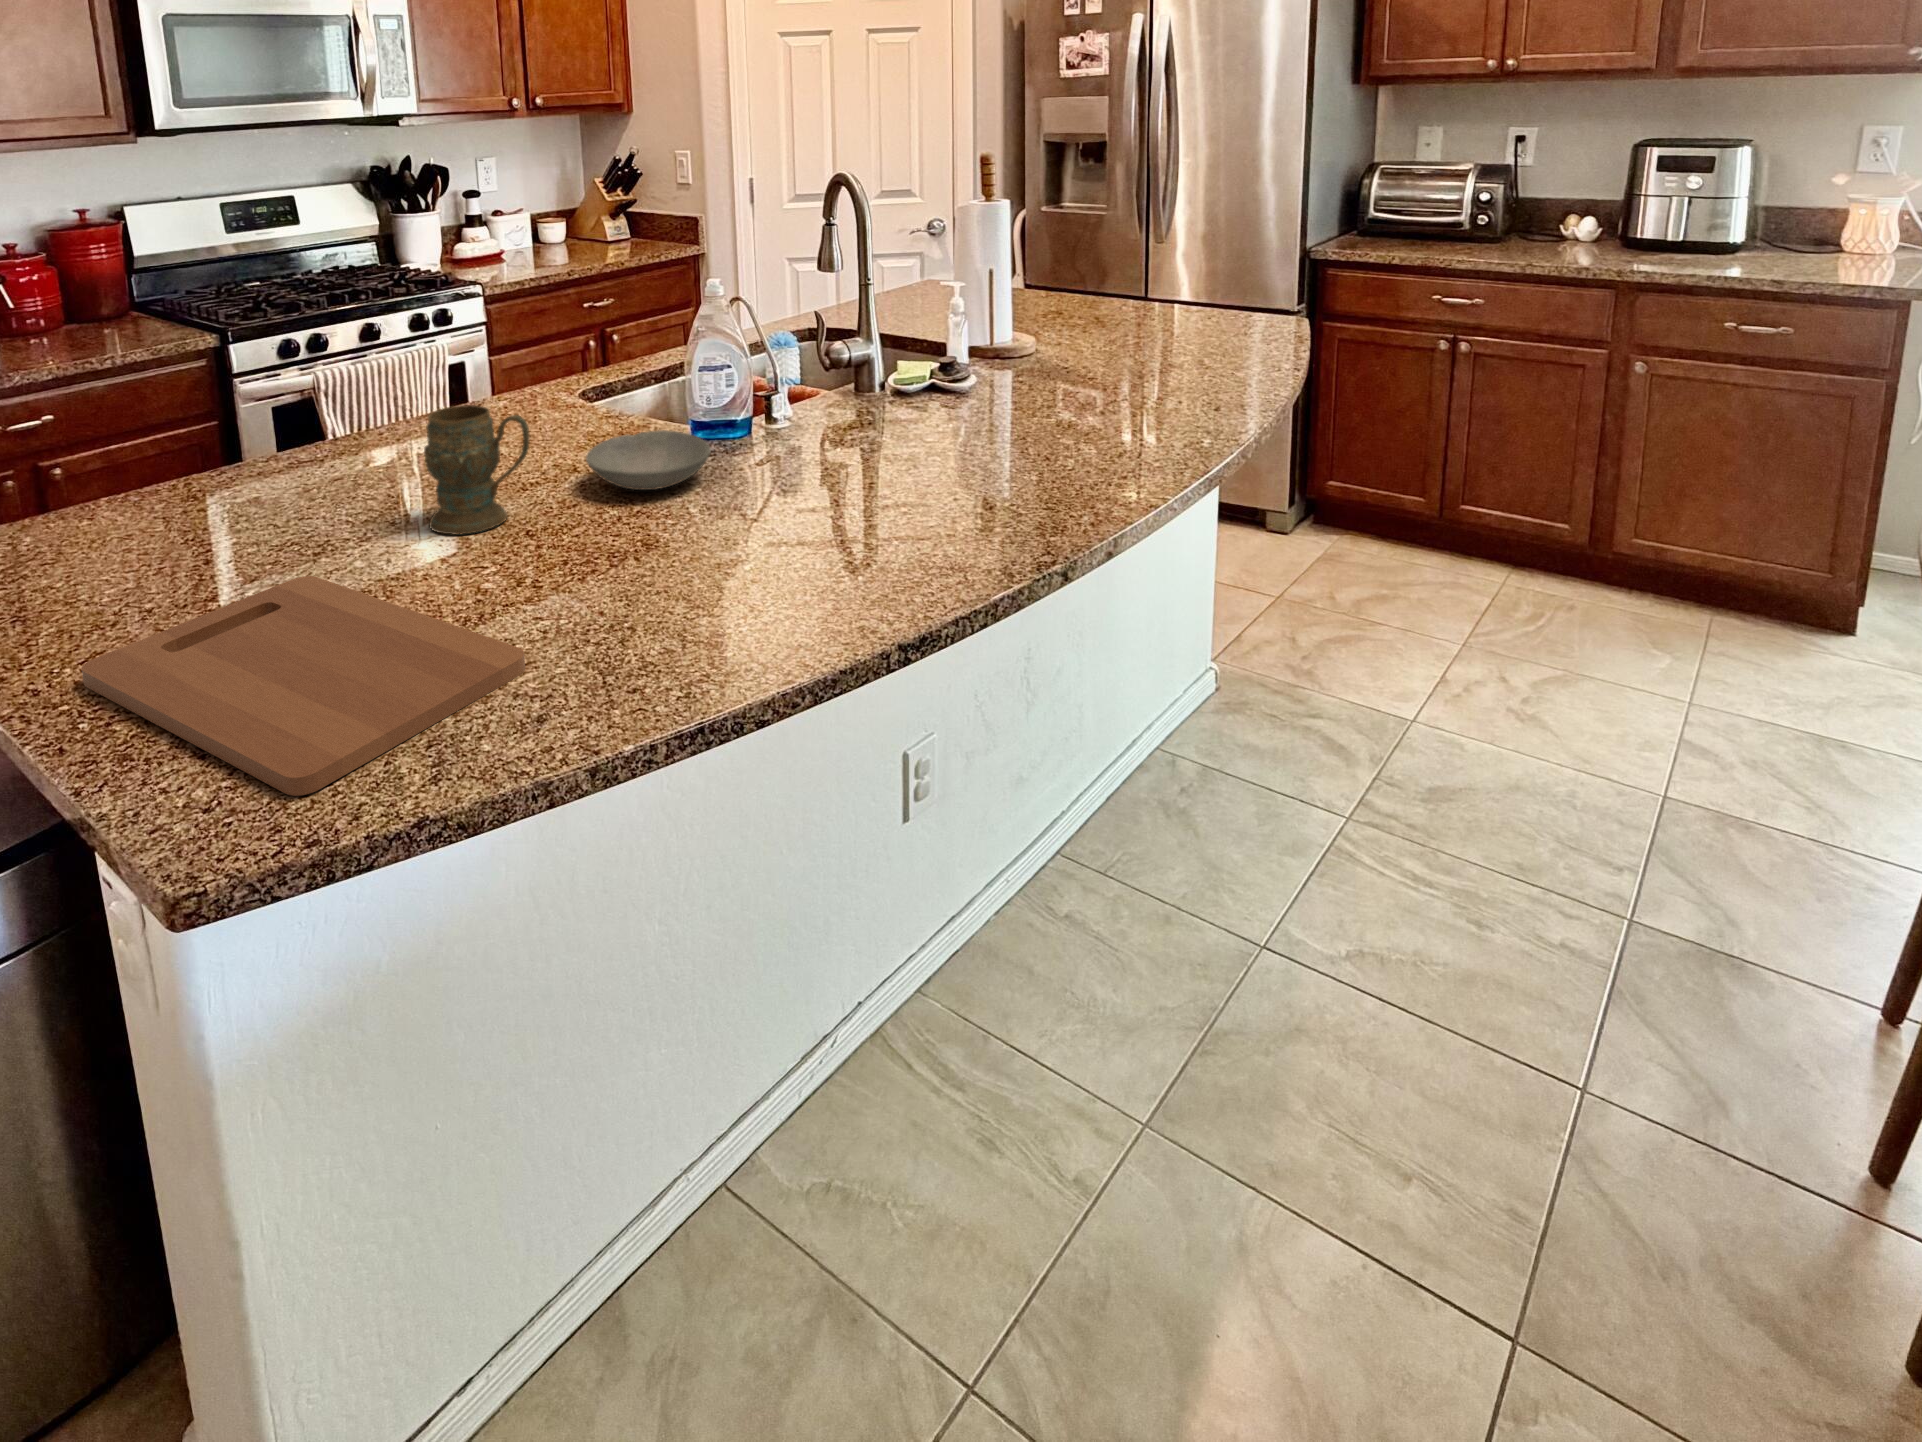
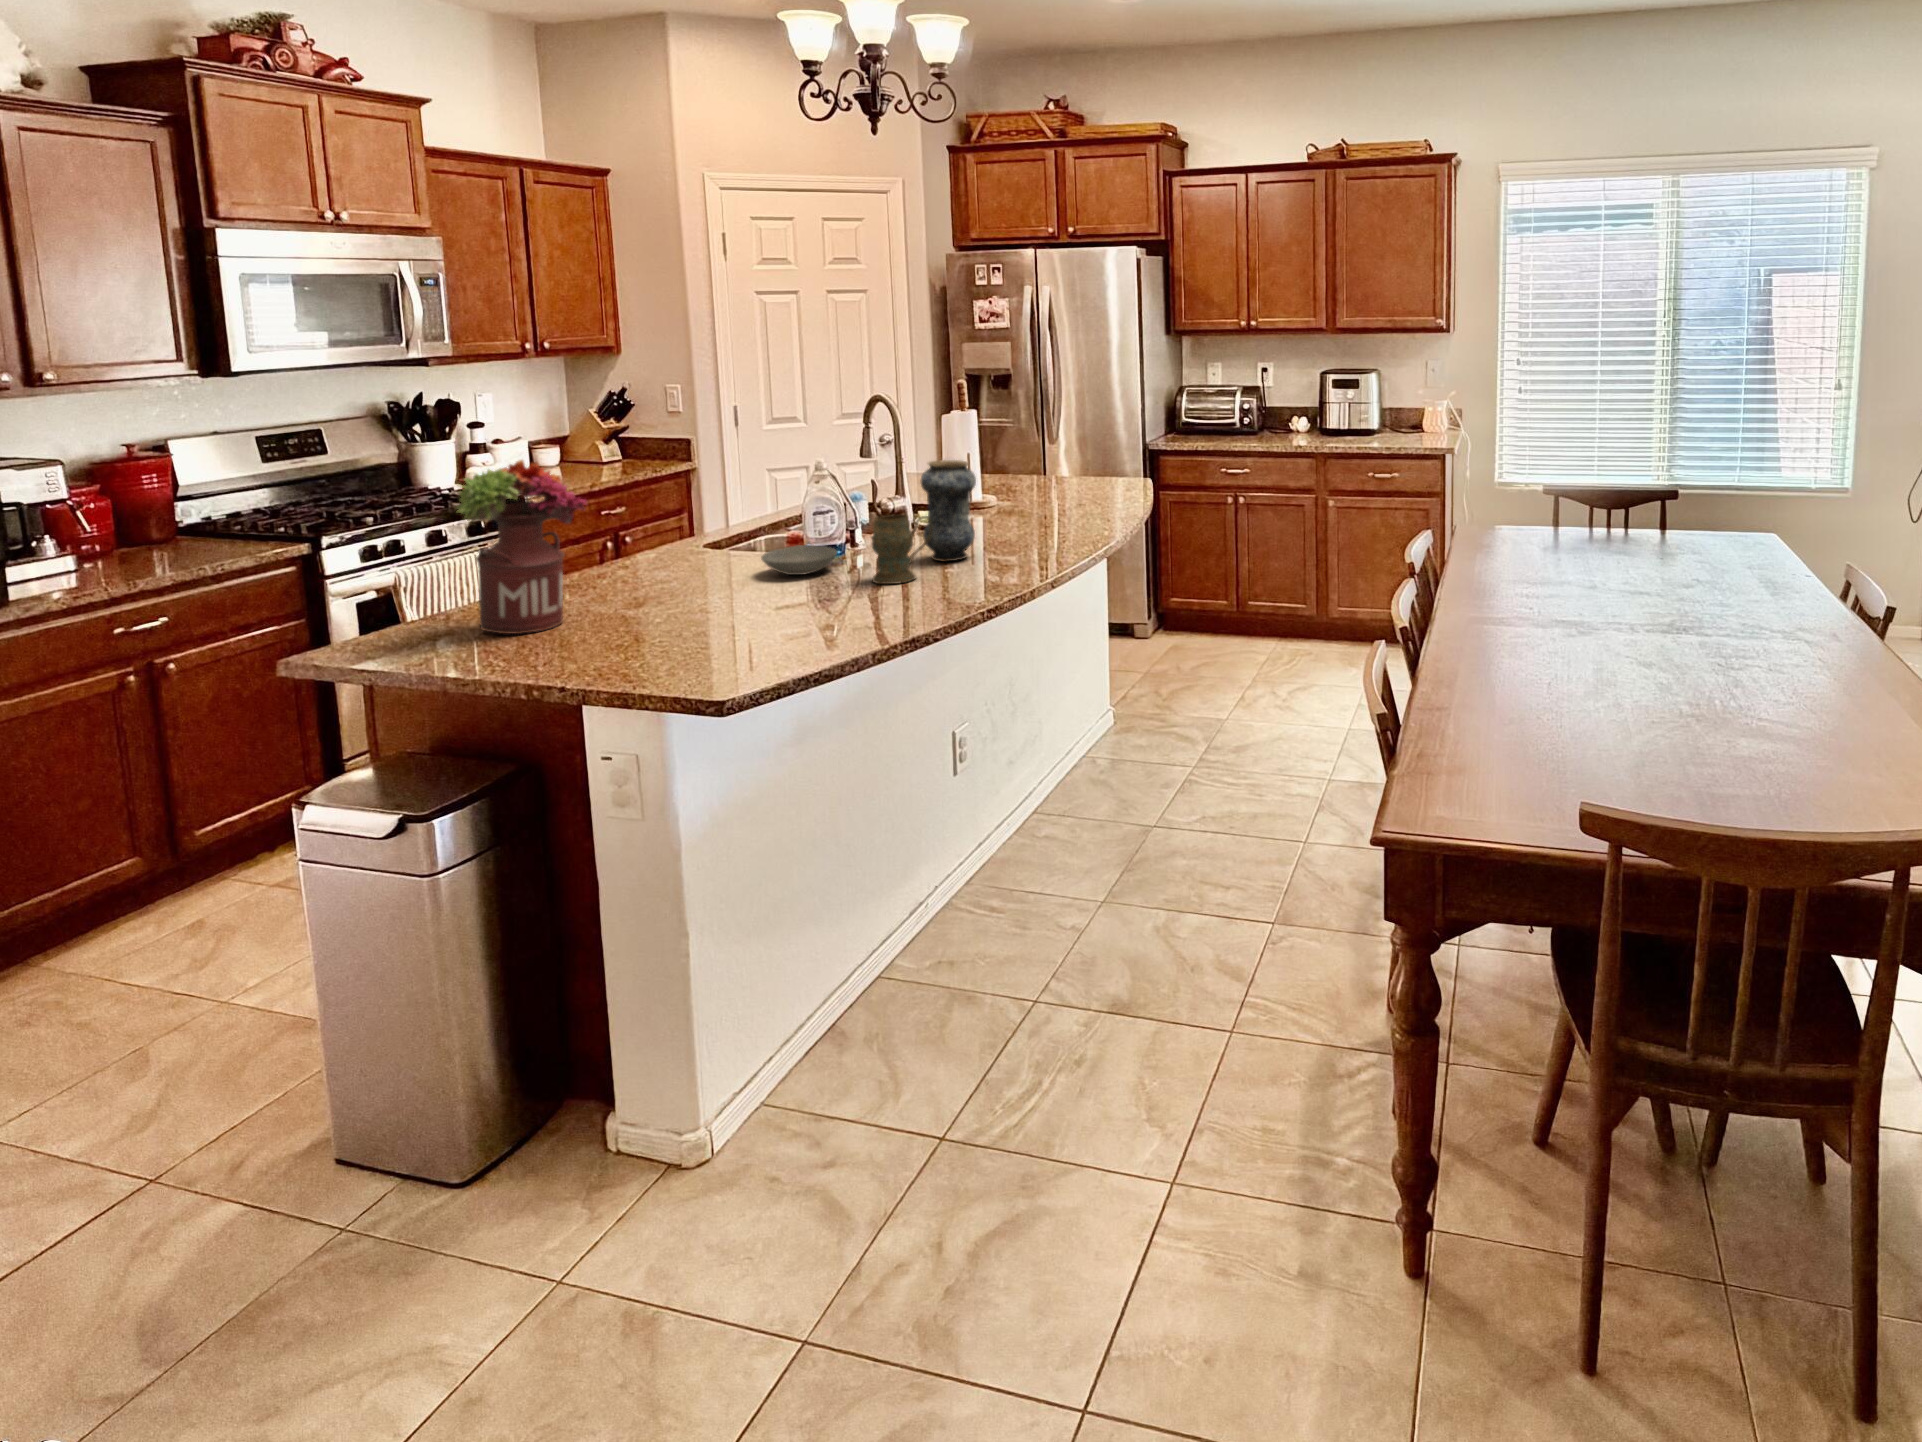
flower arrangement: none [32,283,255,576] -> present [456,460,586,634]
vase: none [853,303,954,492] -> present [921,460,976,562]
mug: present [424,405,530,535] -> present [871,514,933,584]
cutting board: present [81,576,525,796] -> none [559,617,806,667]

